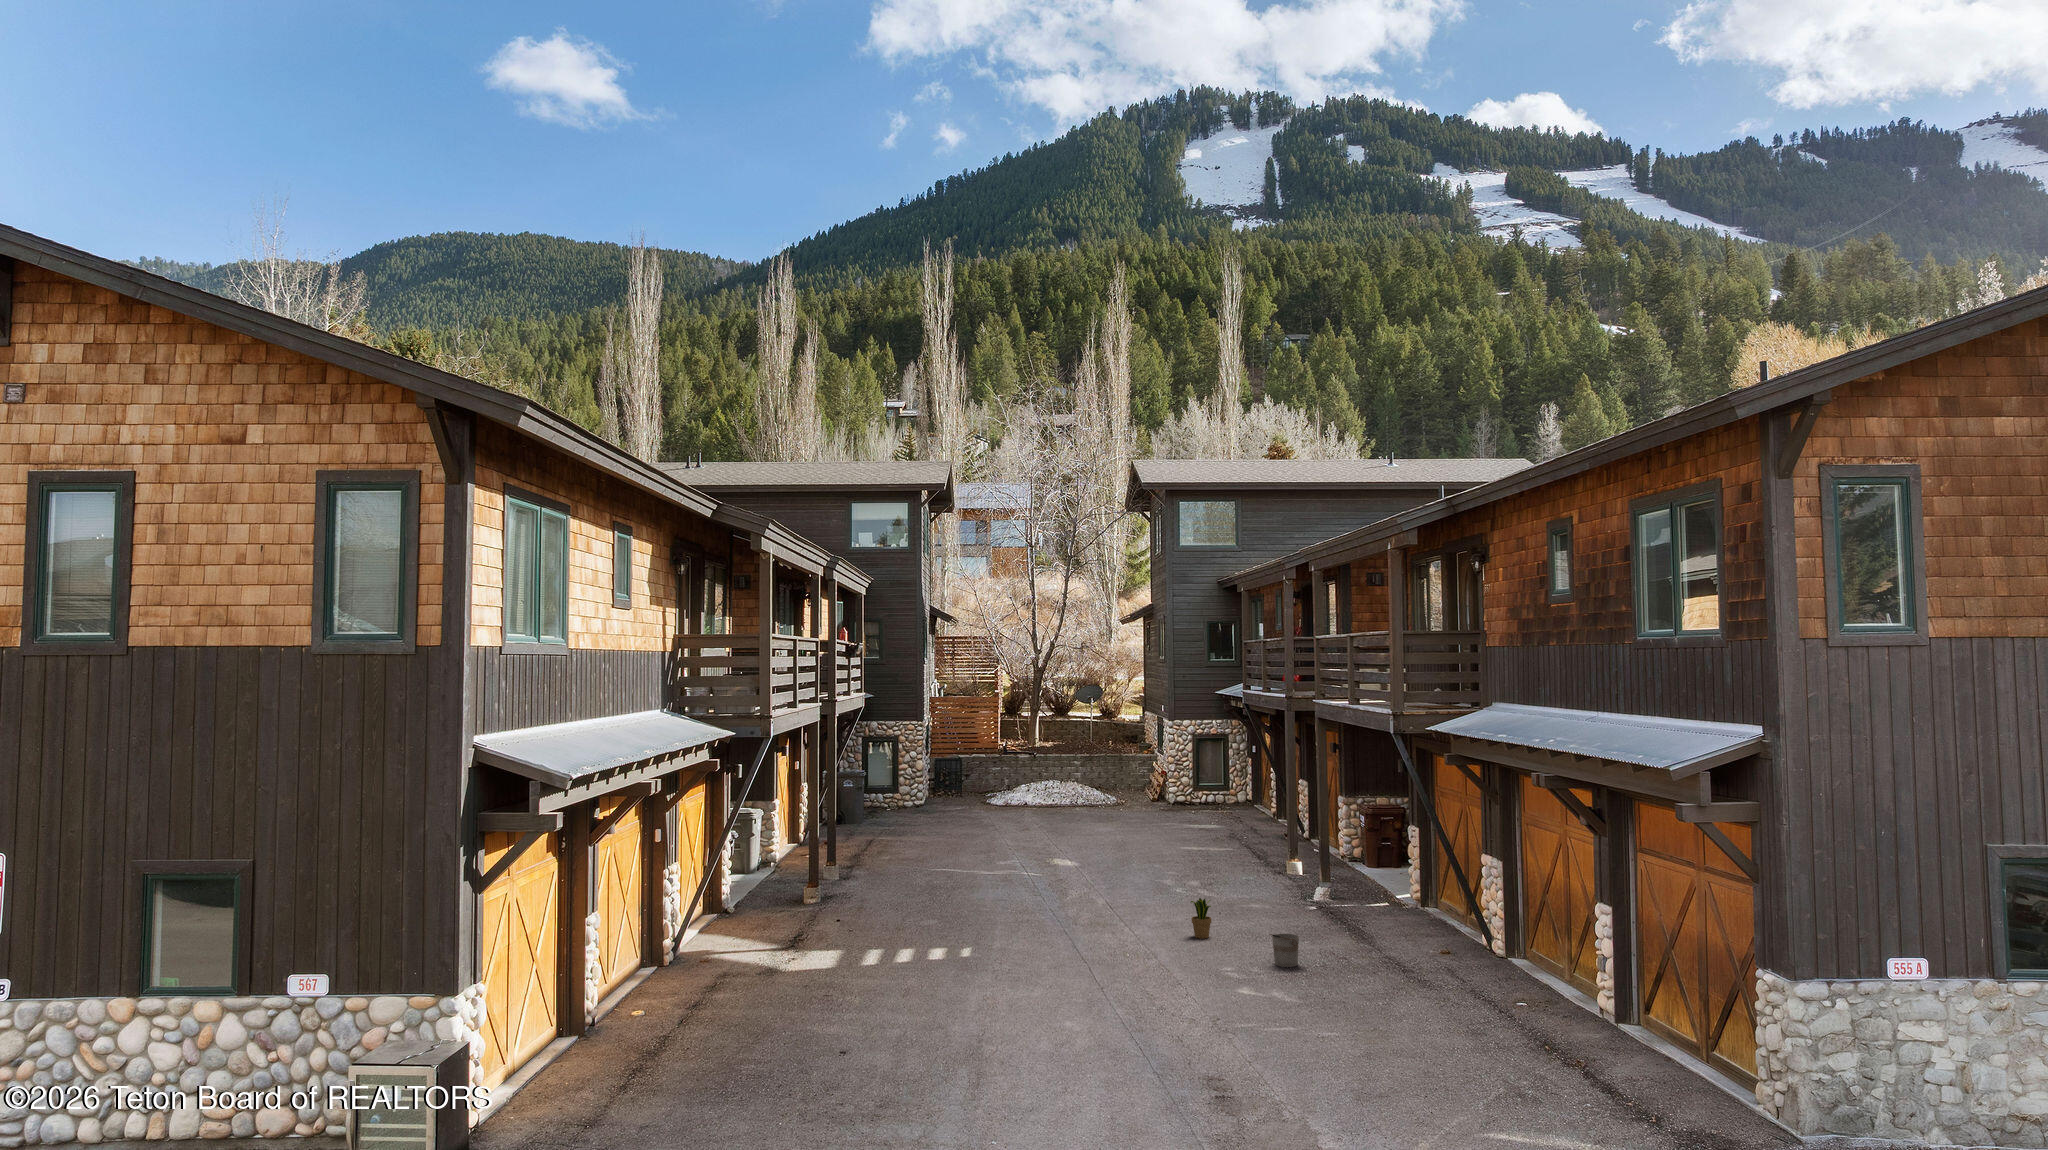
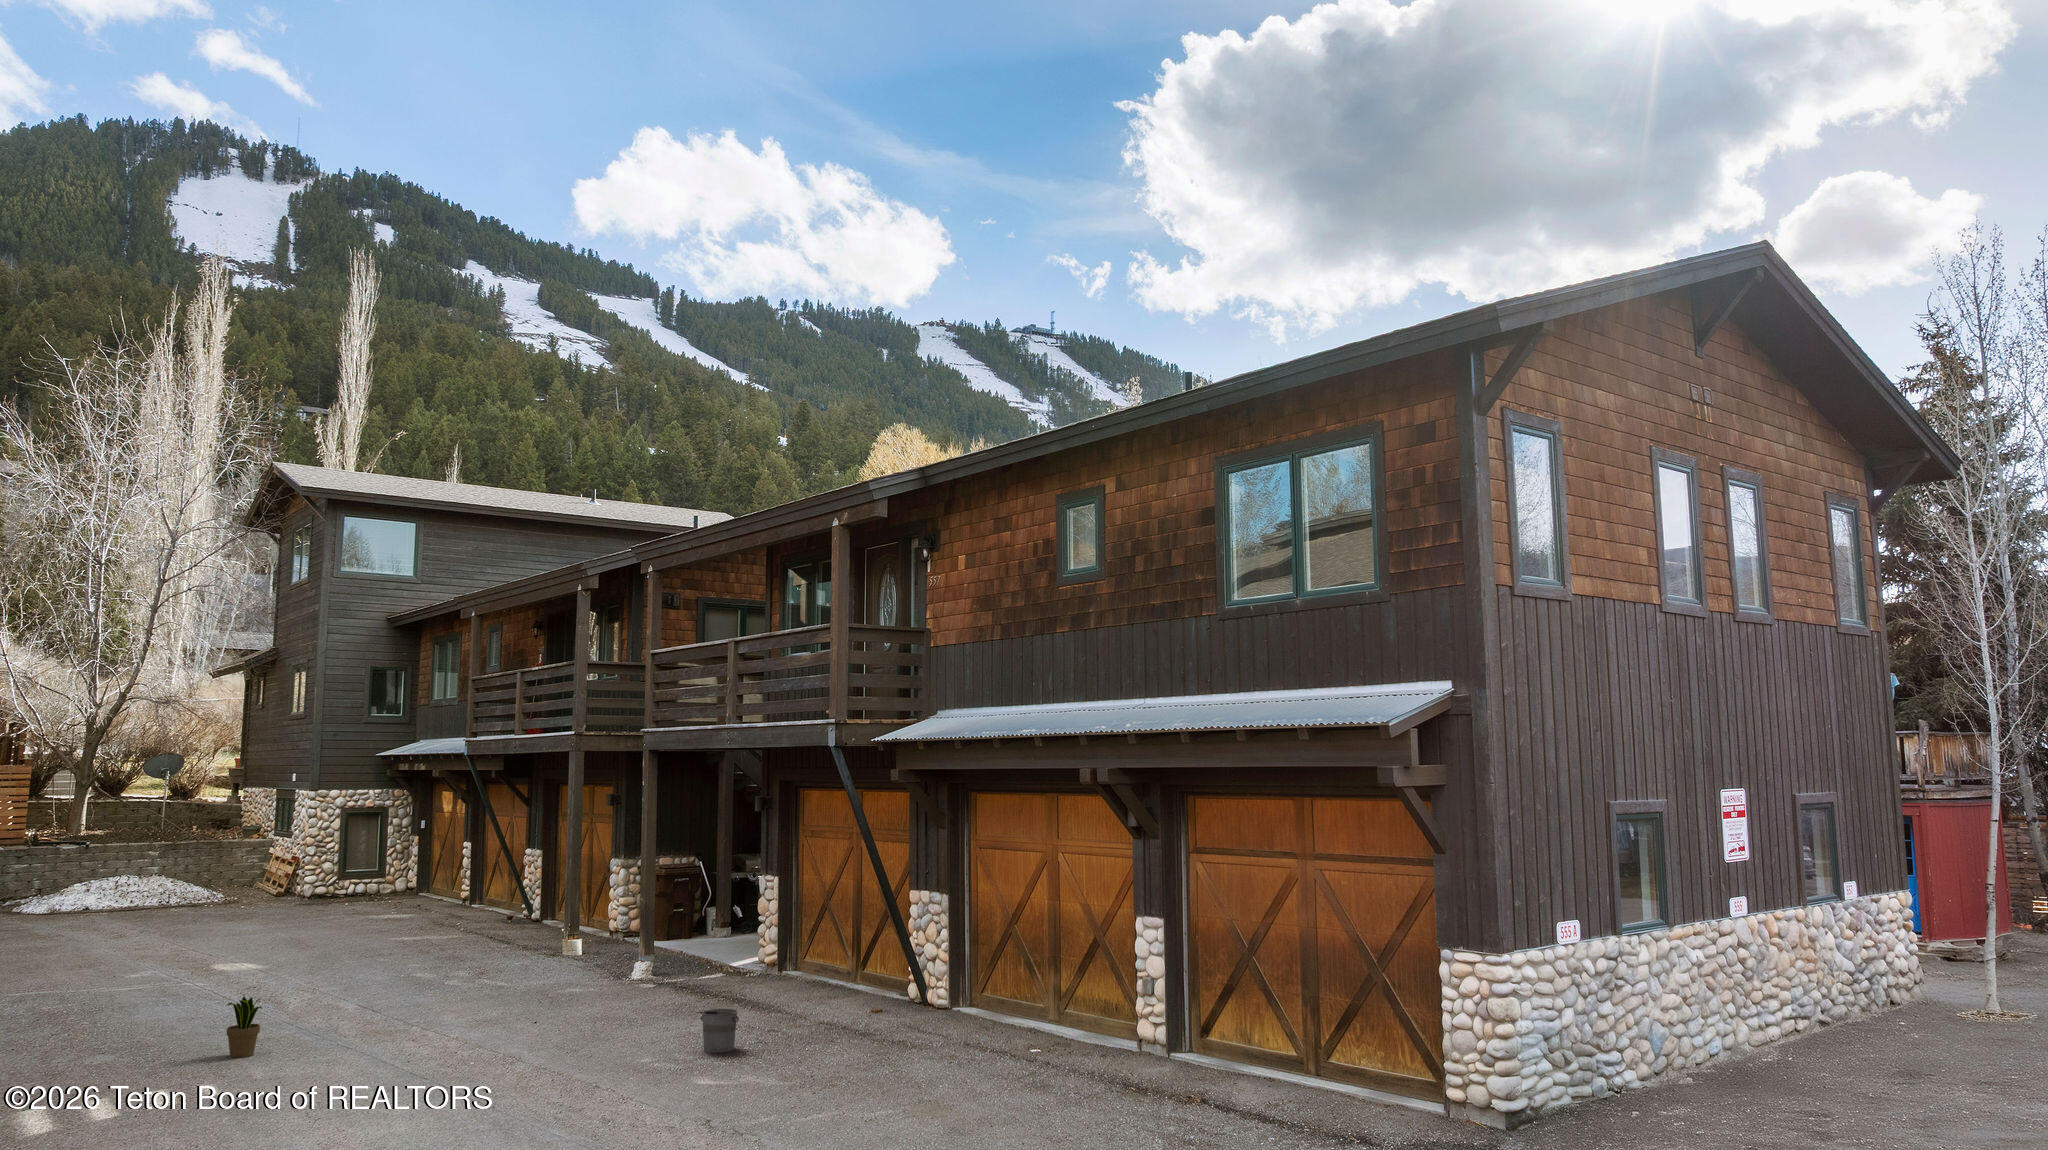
potted plant: present [1191,898,1211,939] -> present [226,997,262,1058]

